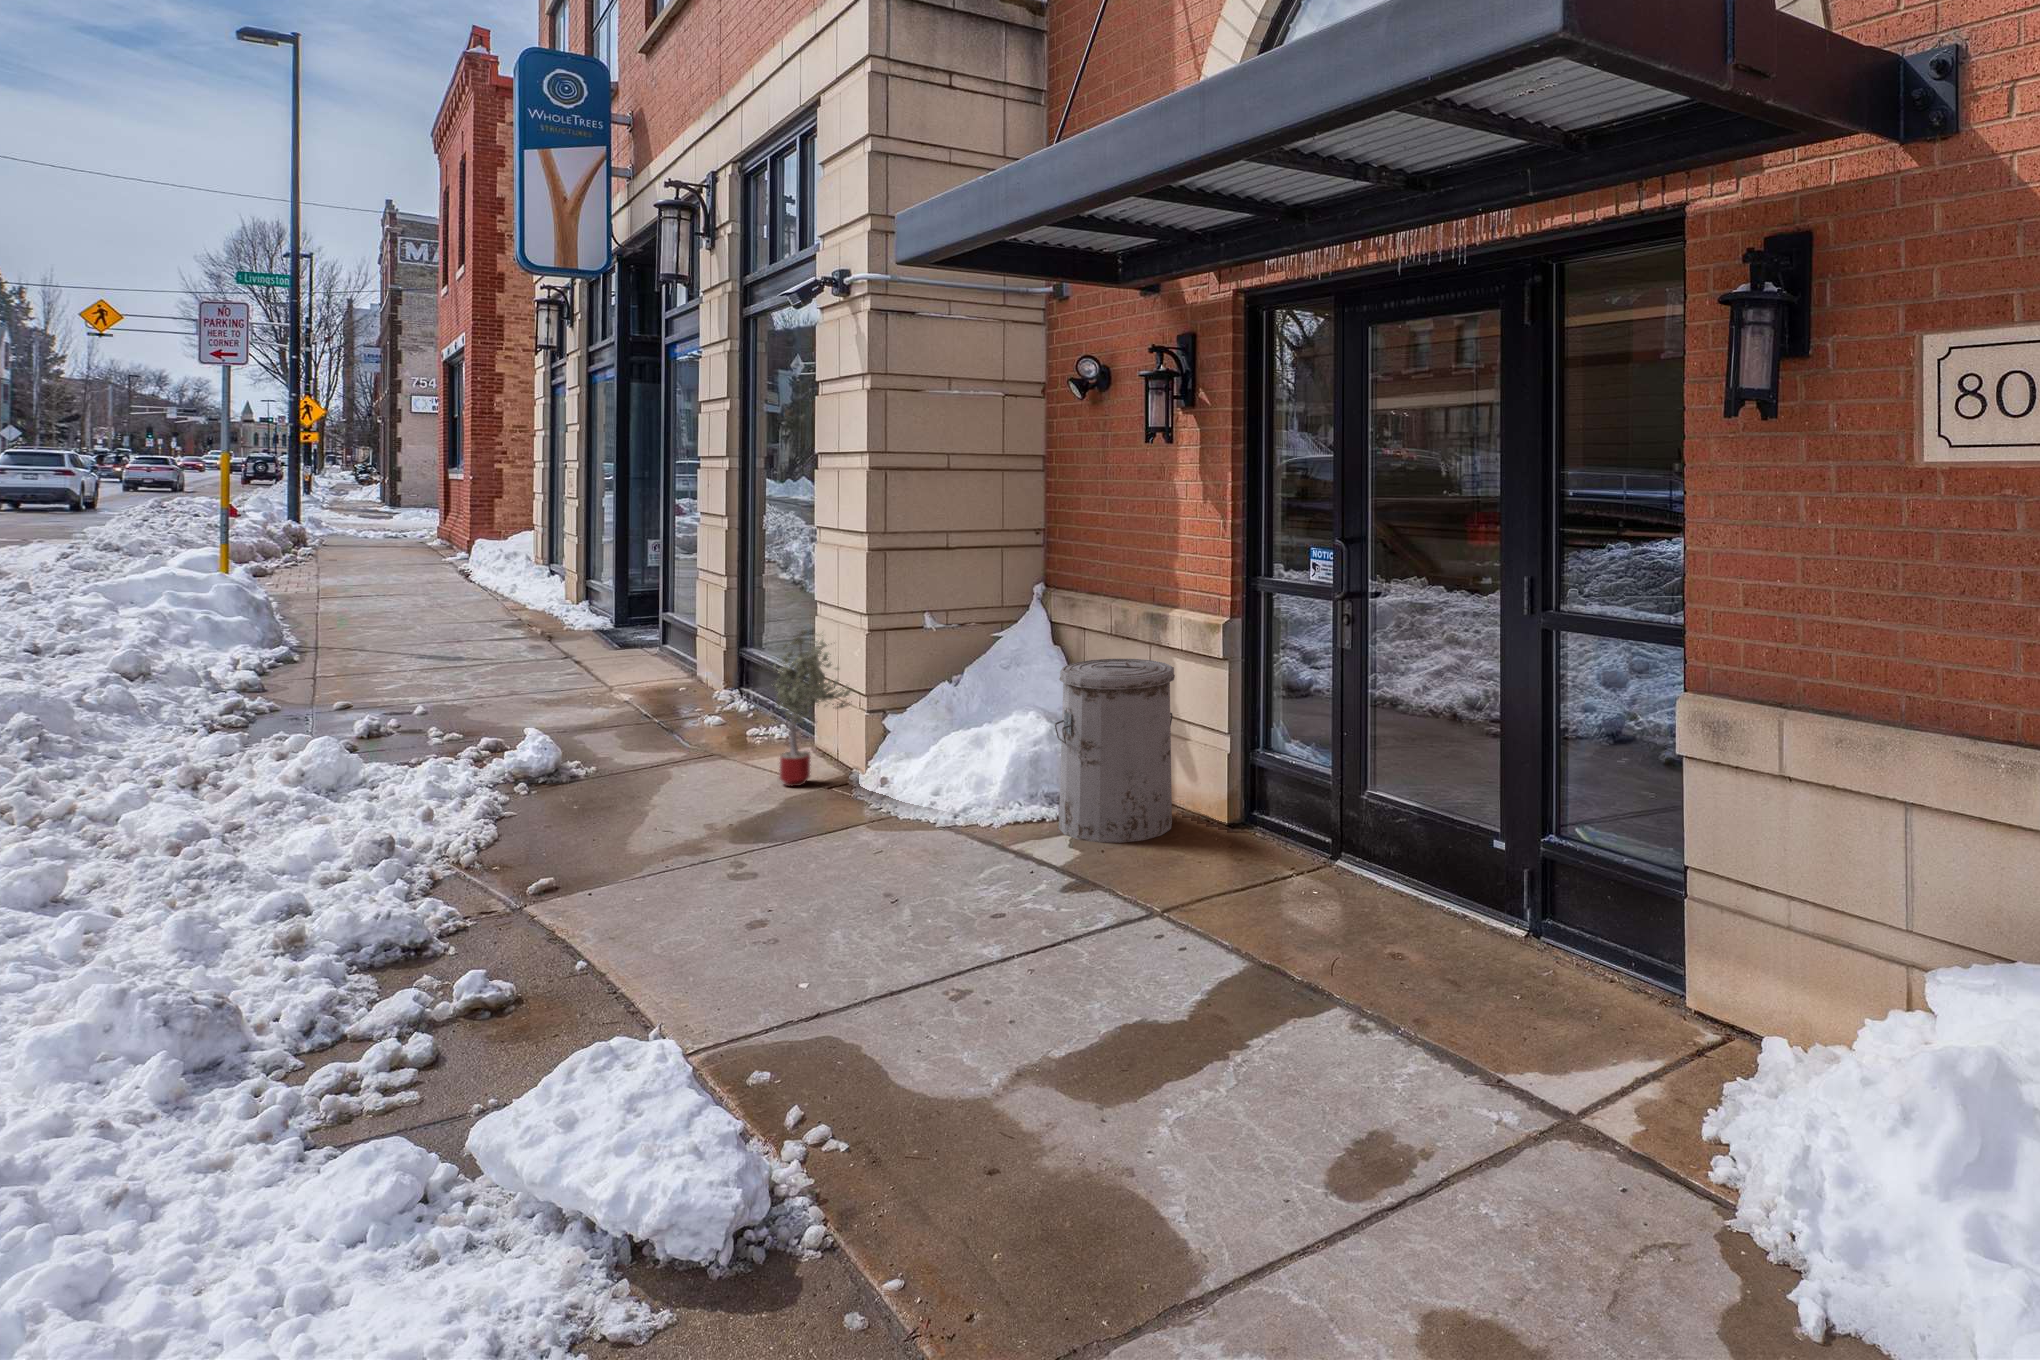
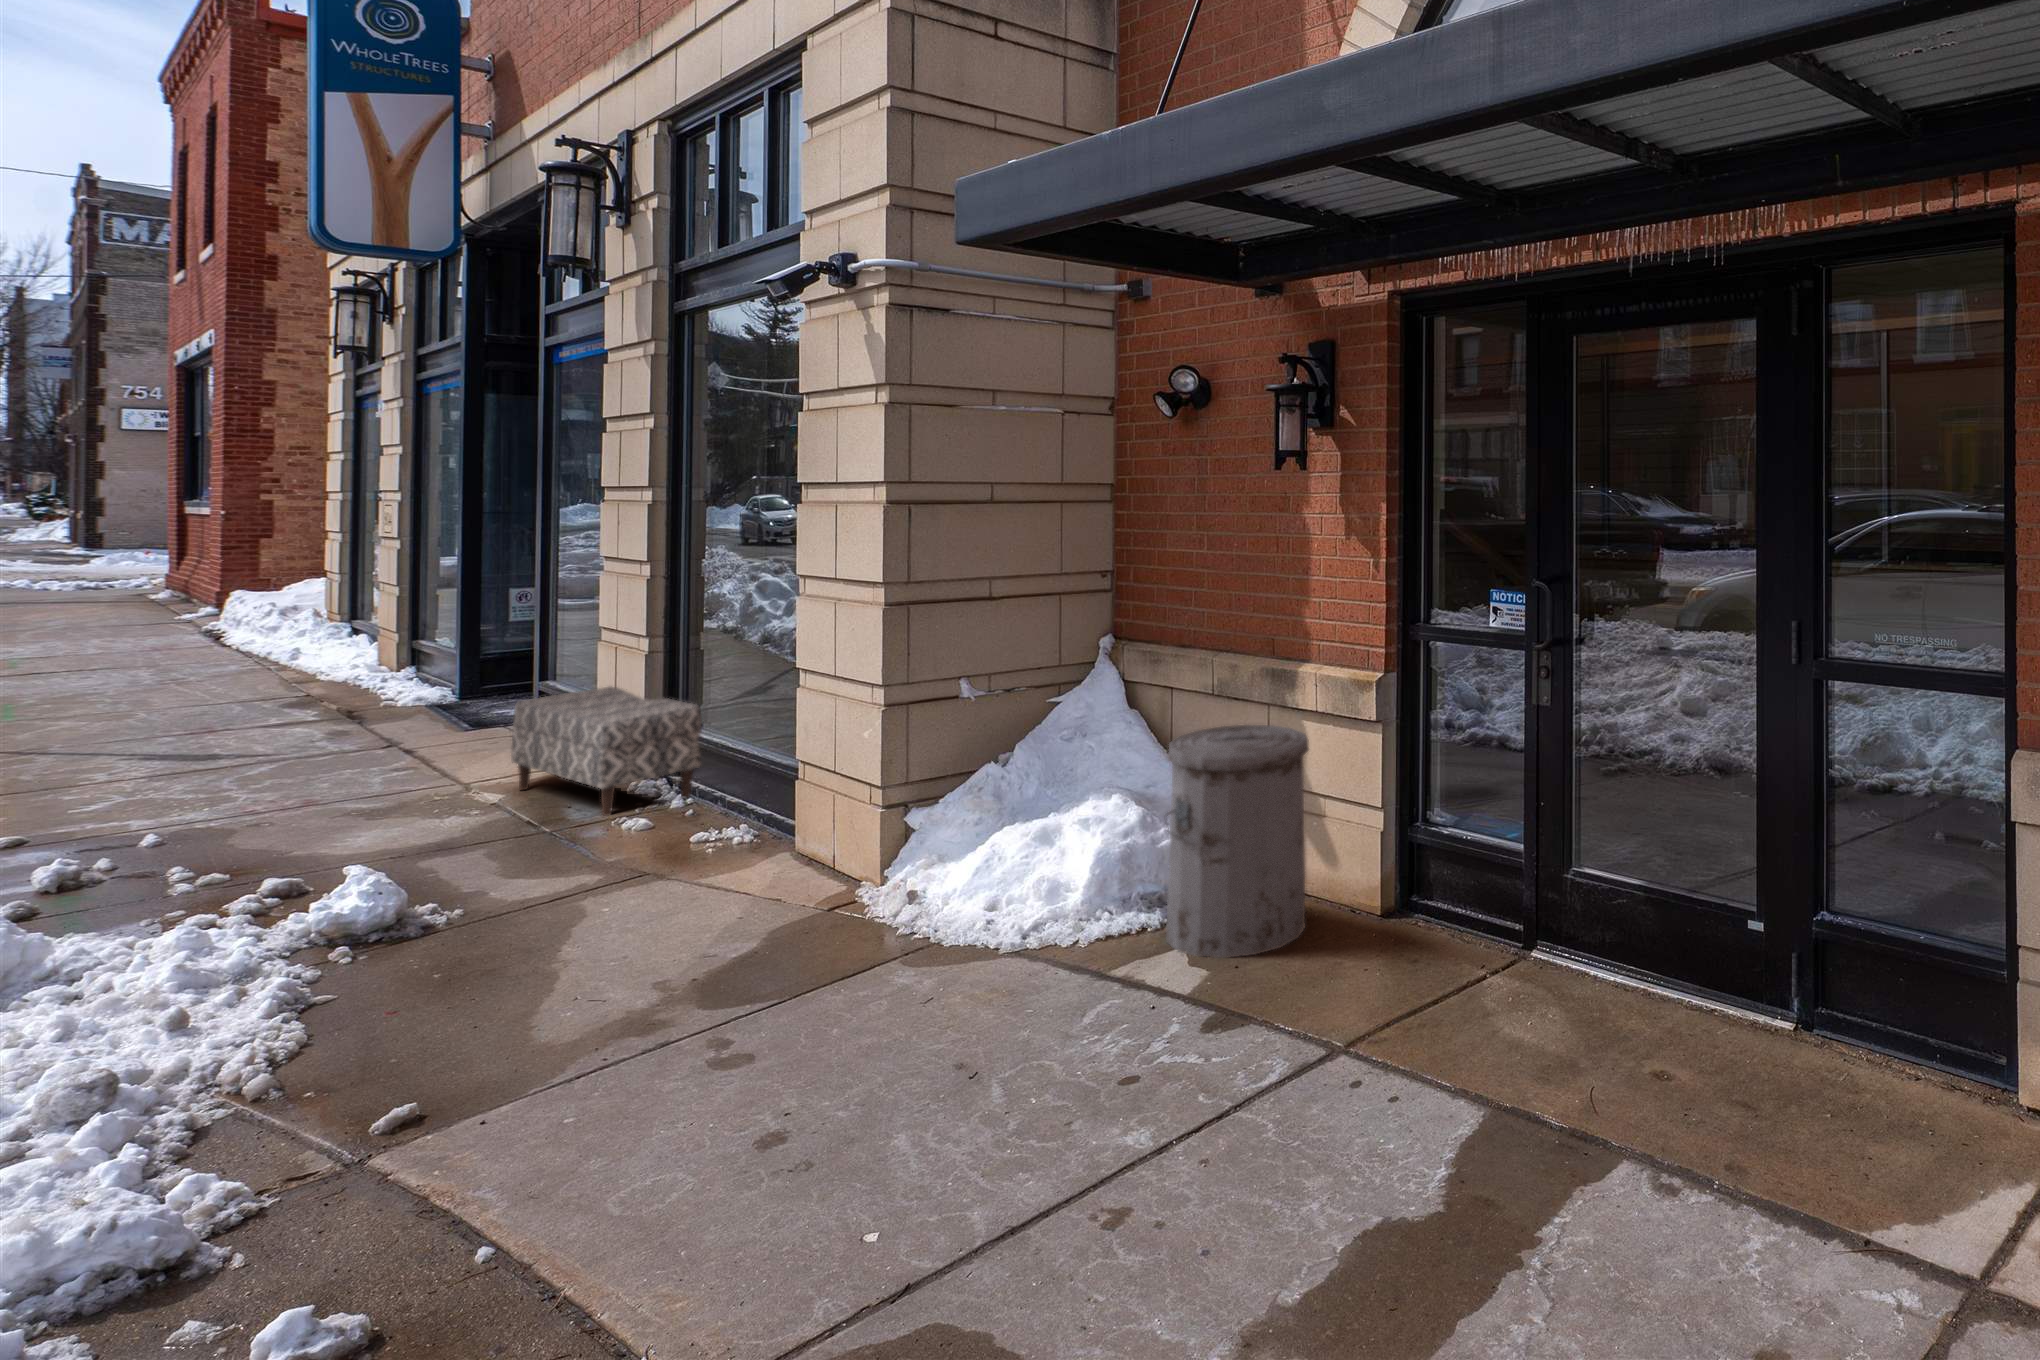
bench: none [636,616,762,714] -> present [511,686,702,816]
potted tree: present [773,630,852,786] -> none [748,711,870,917]

